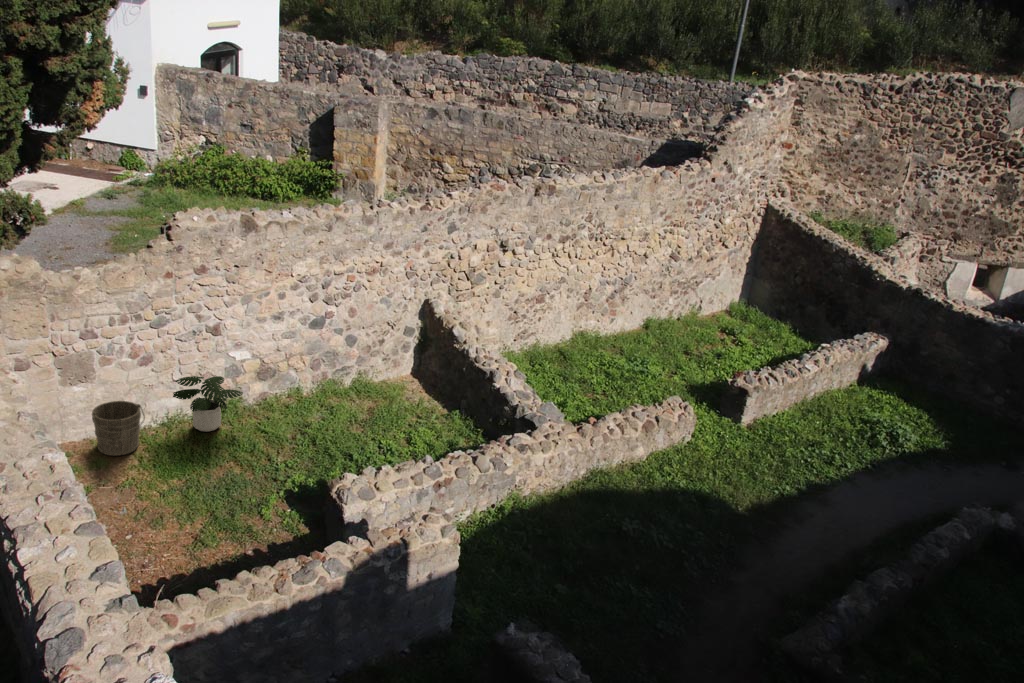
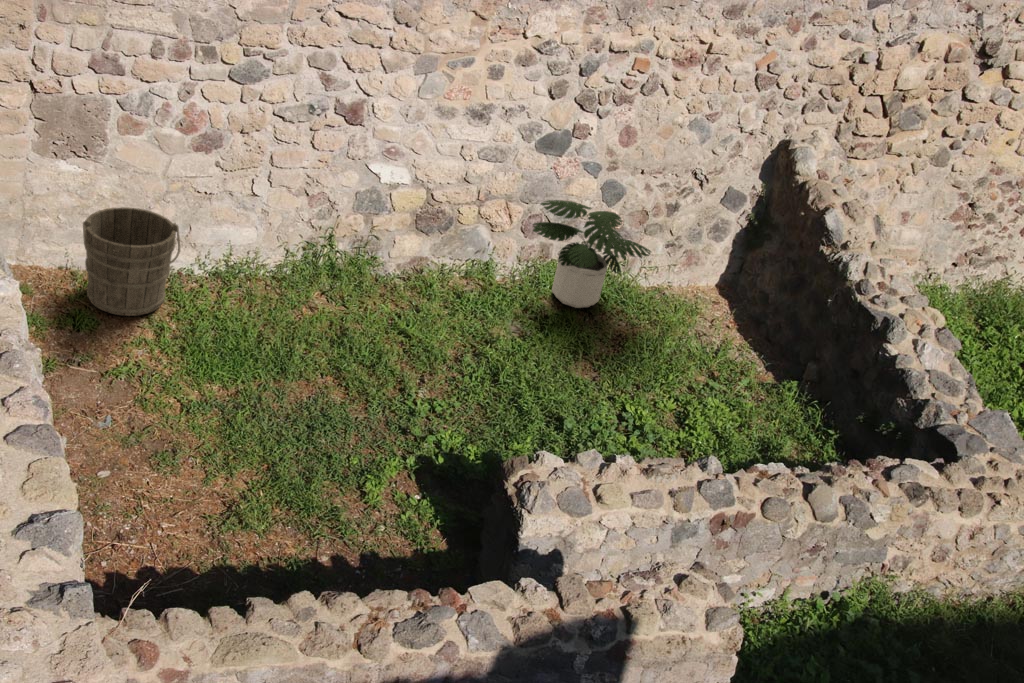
potted plant: present [173,376,243,432] -> present [533,200,651,308]

